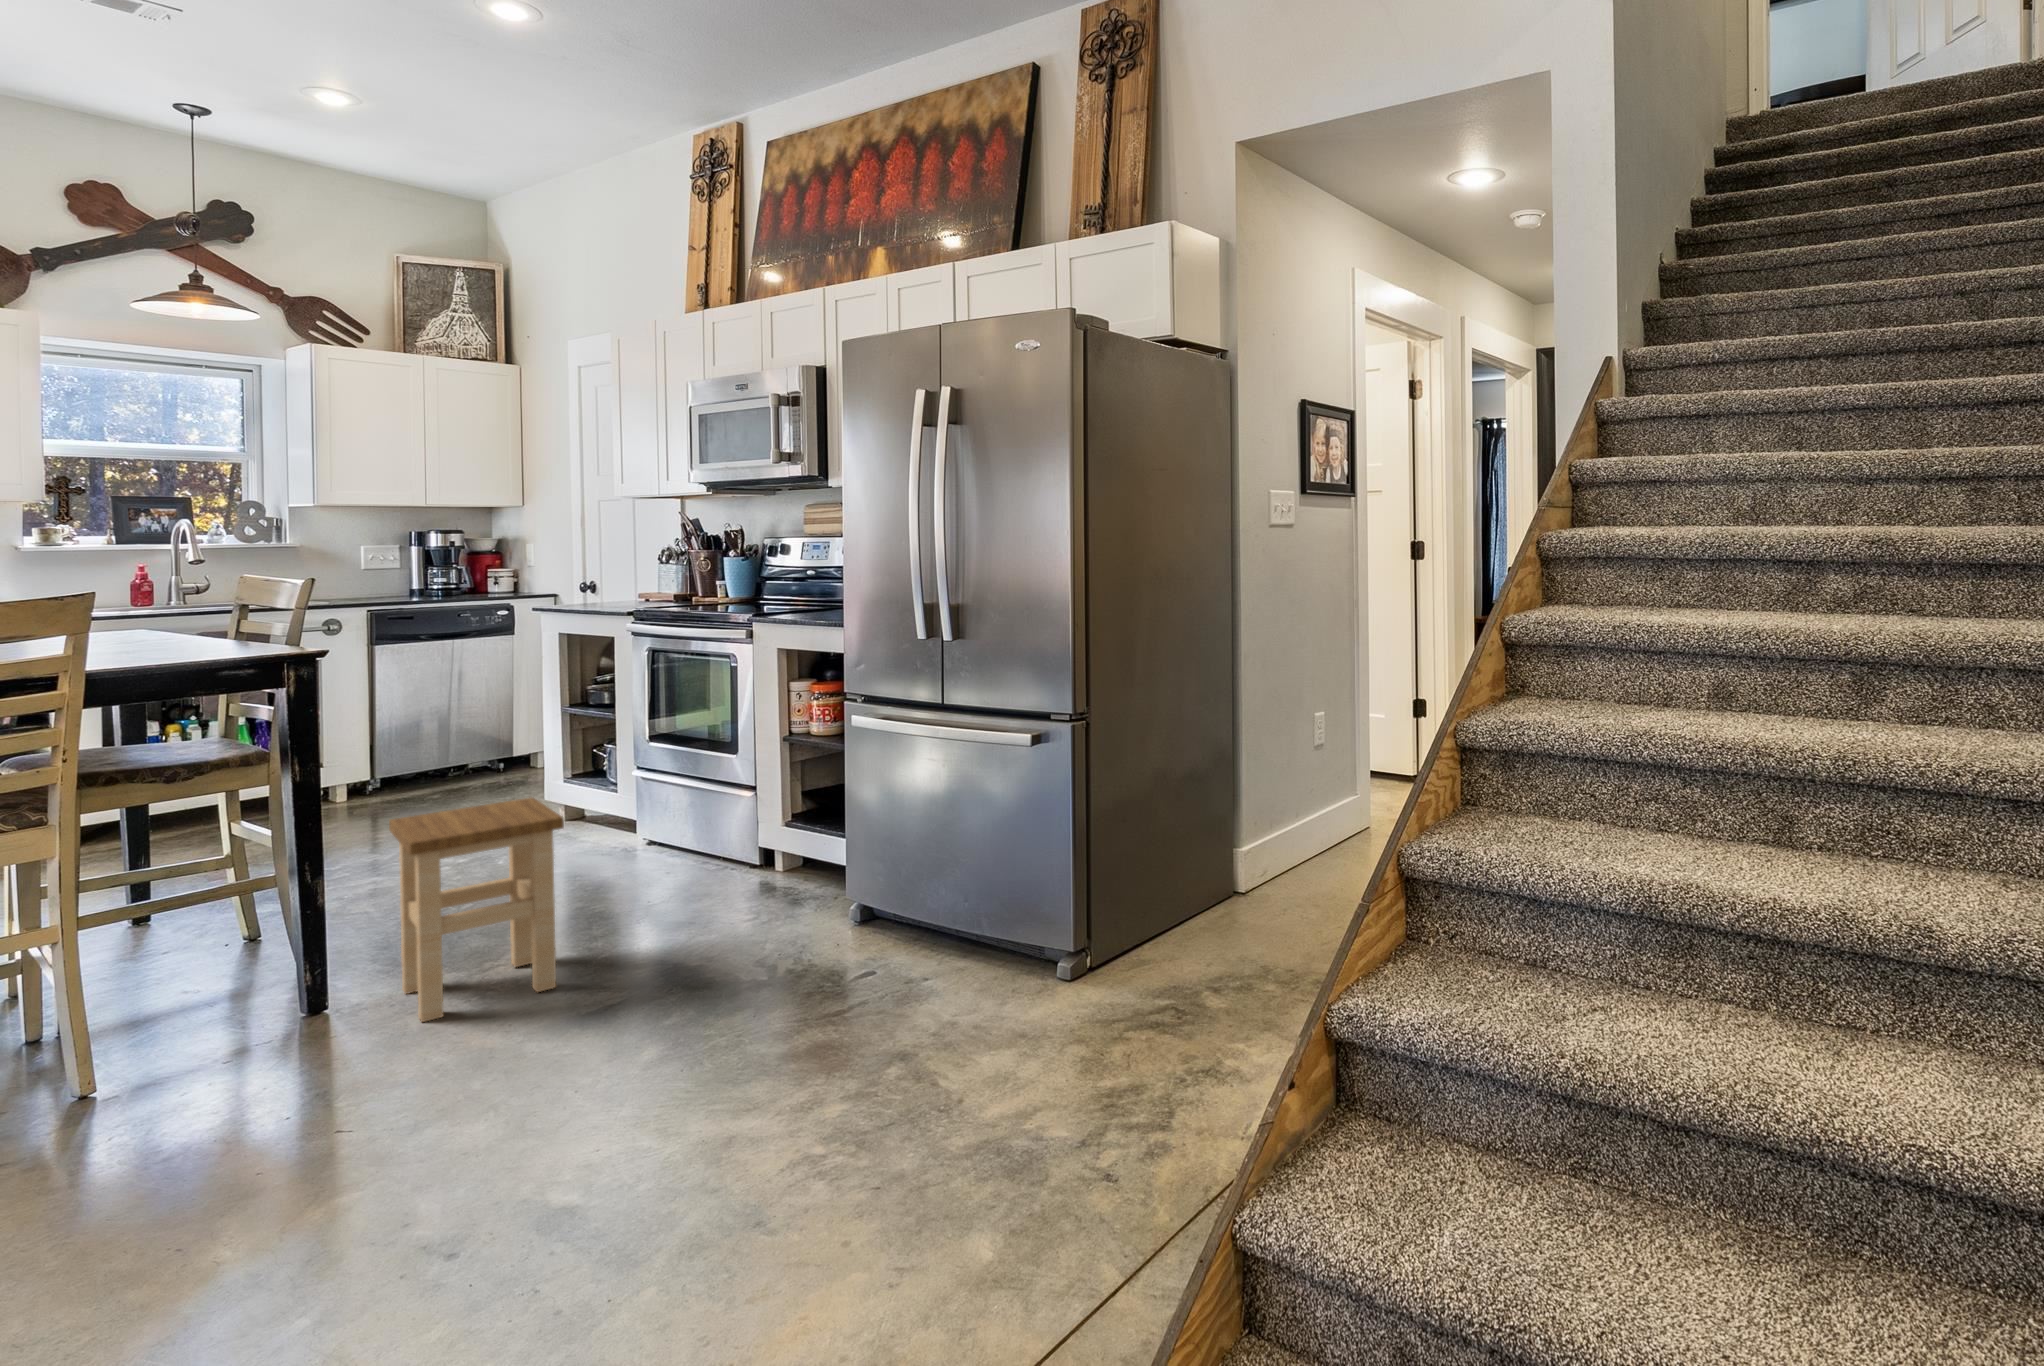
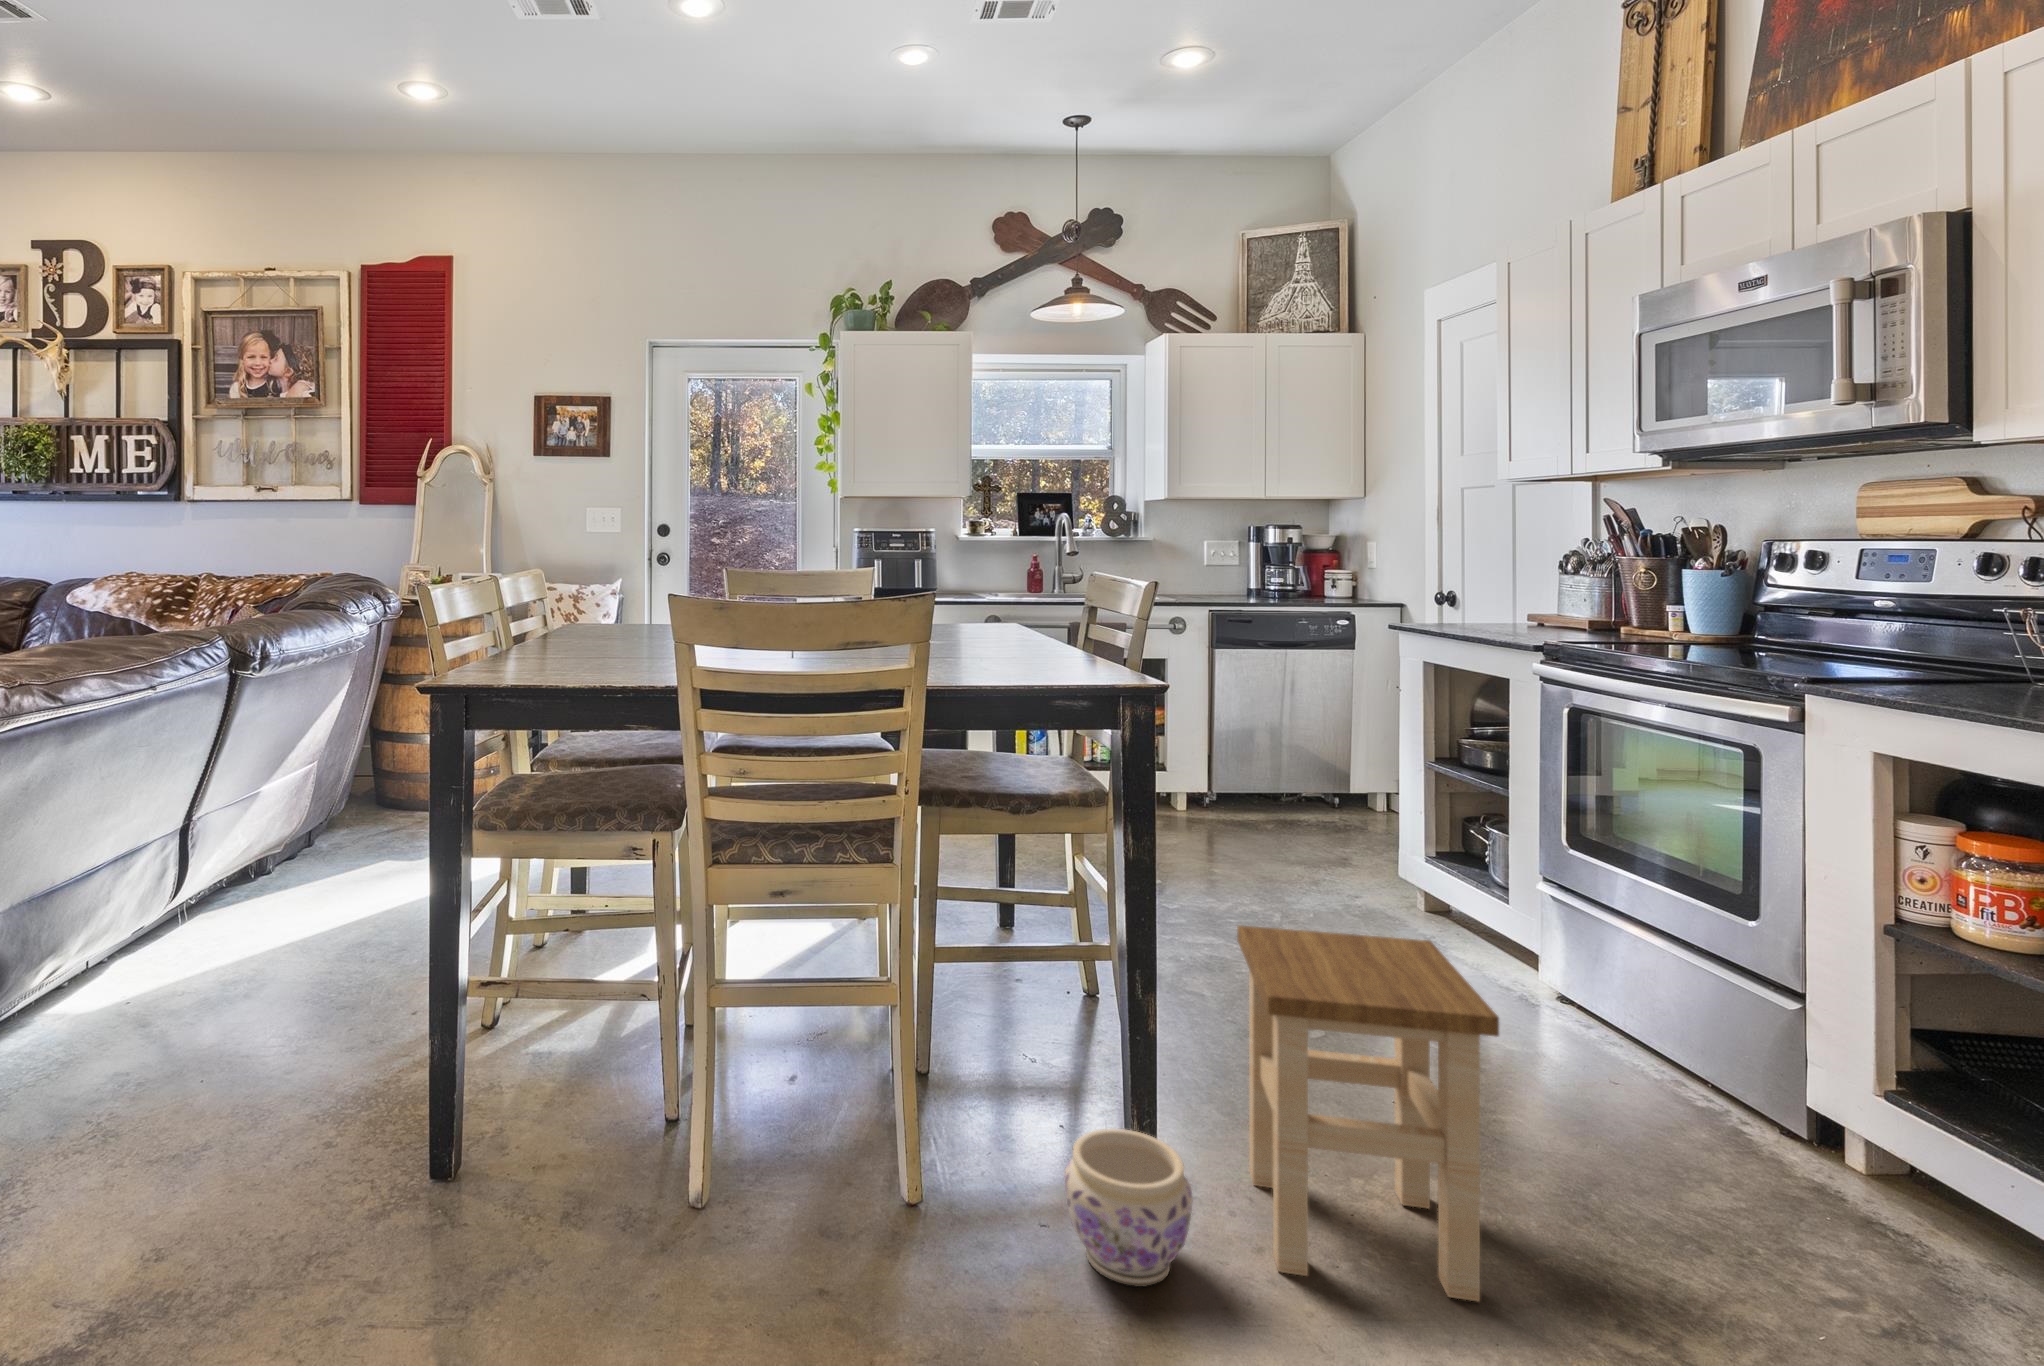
planter: none [240,971,353,1071] -> present [1064,1129,1192,1287]

